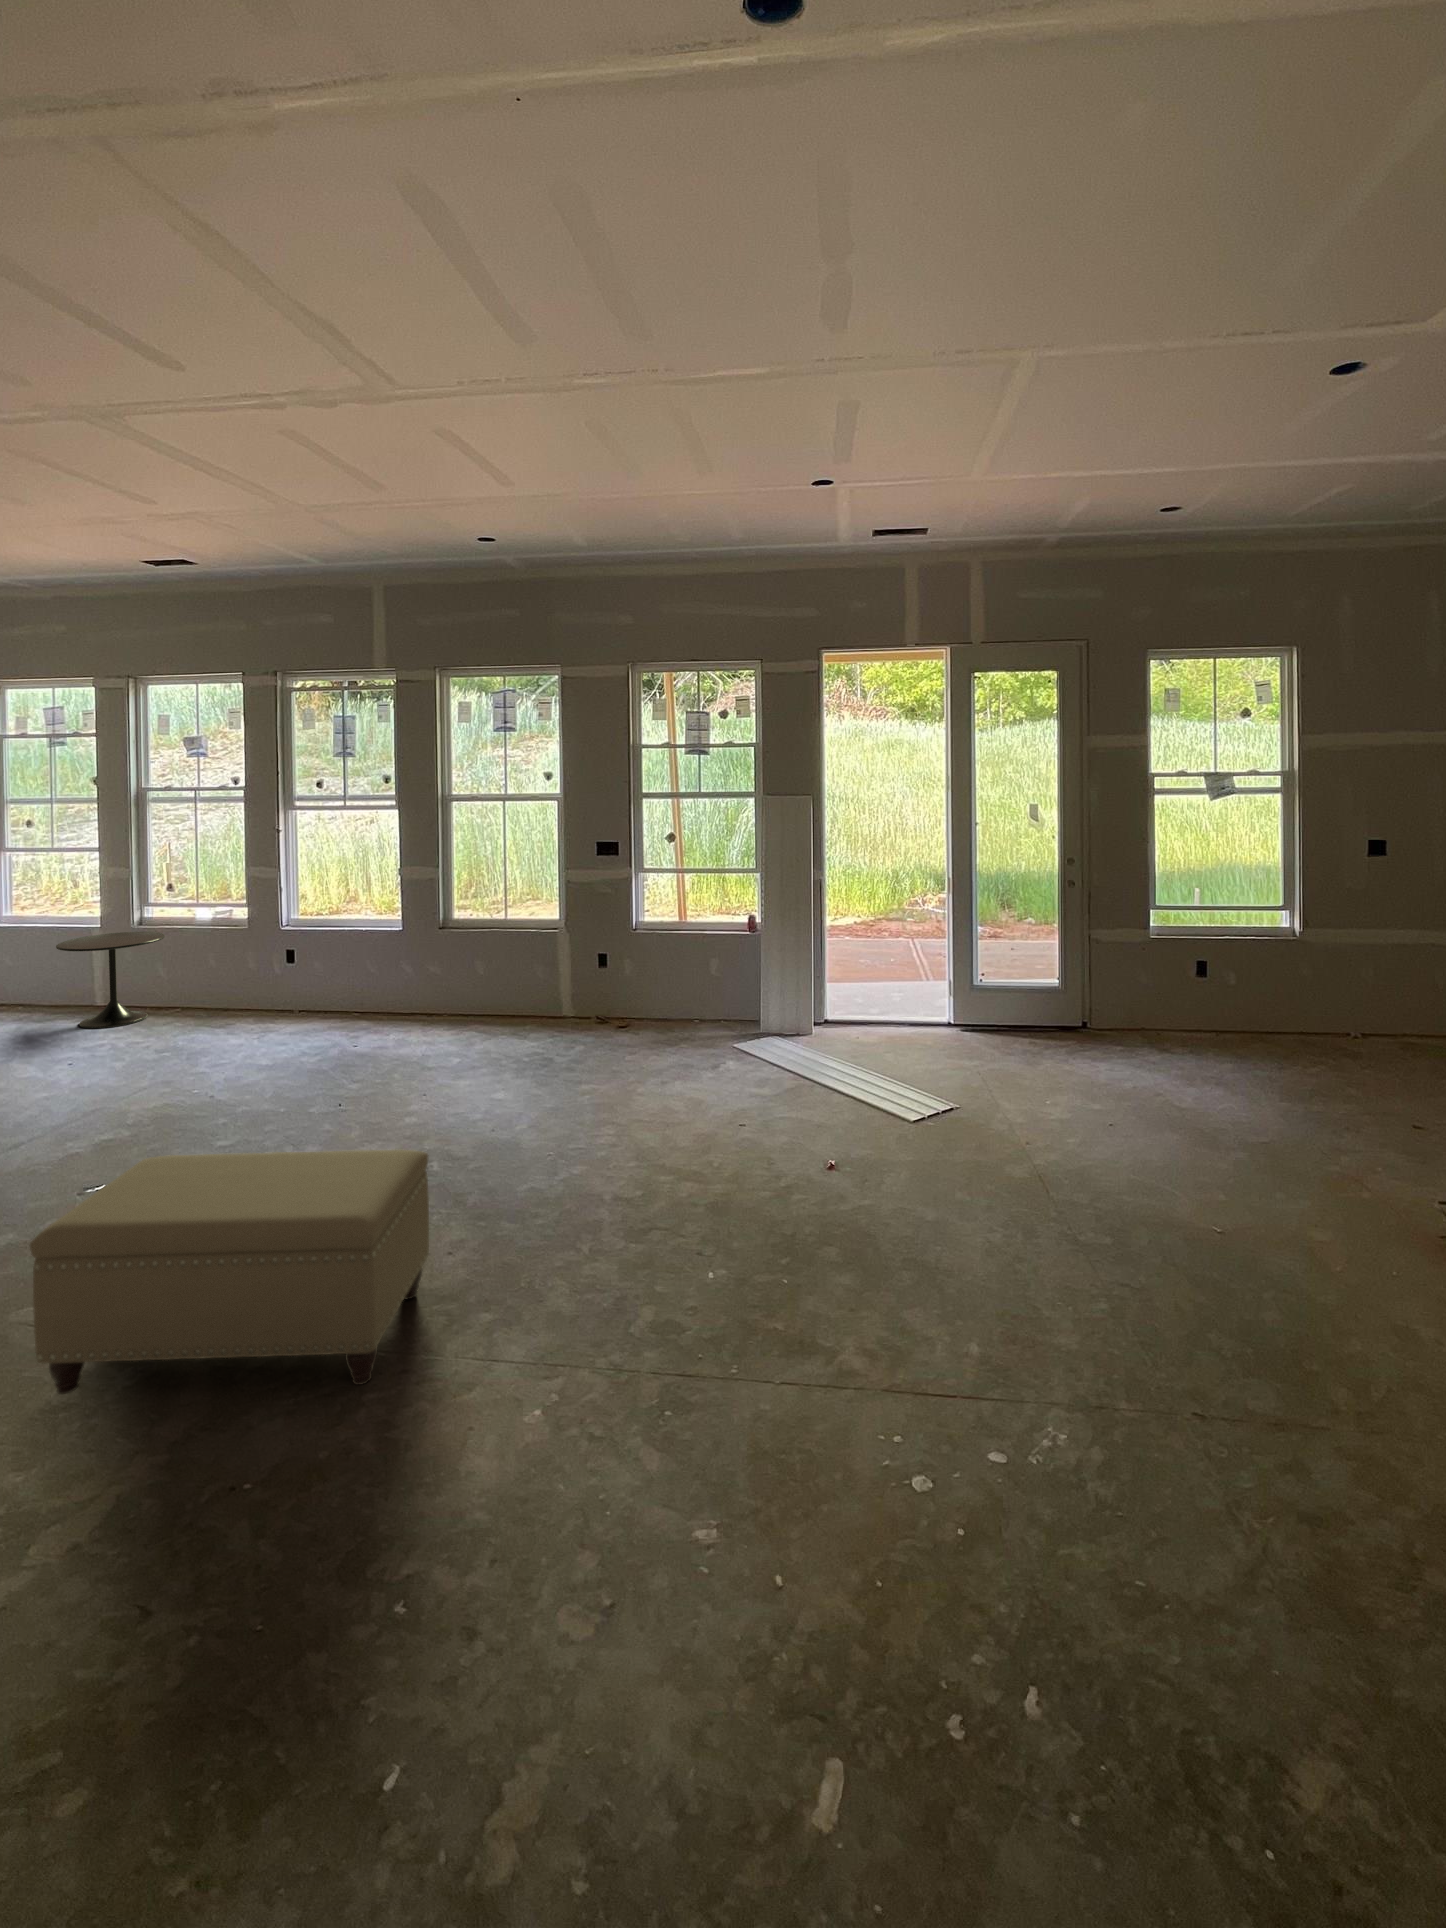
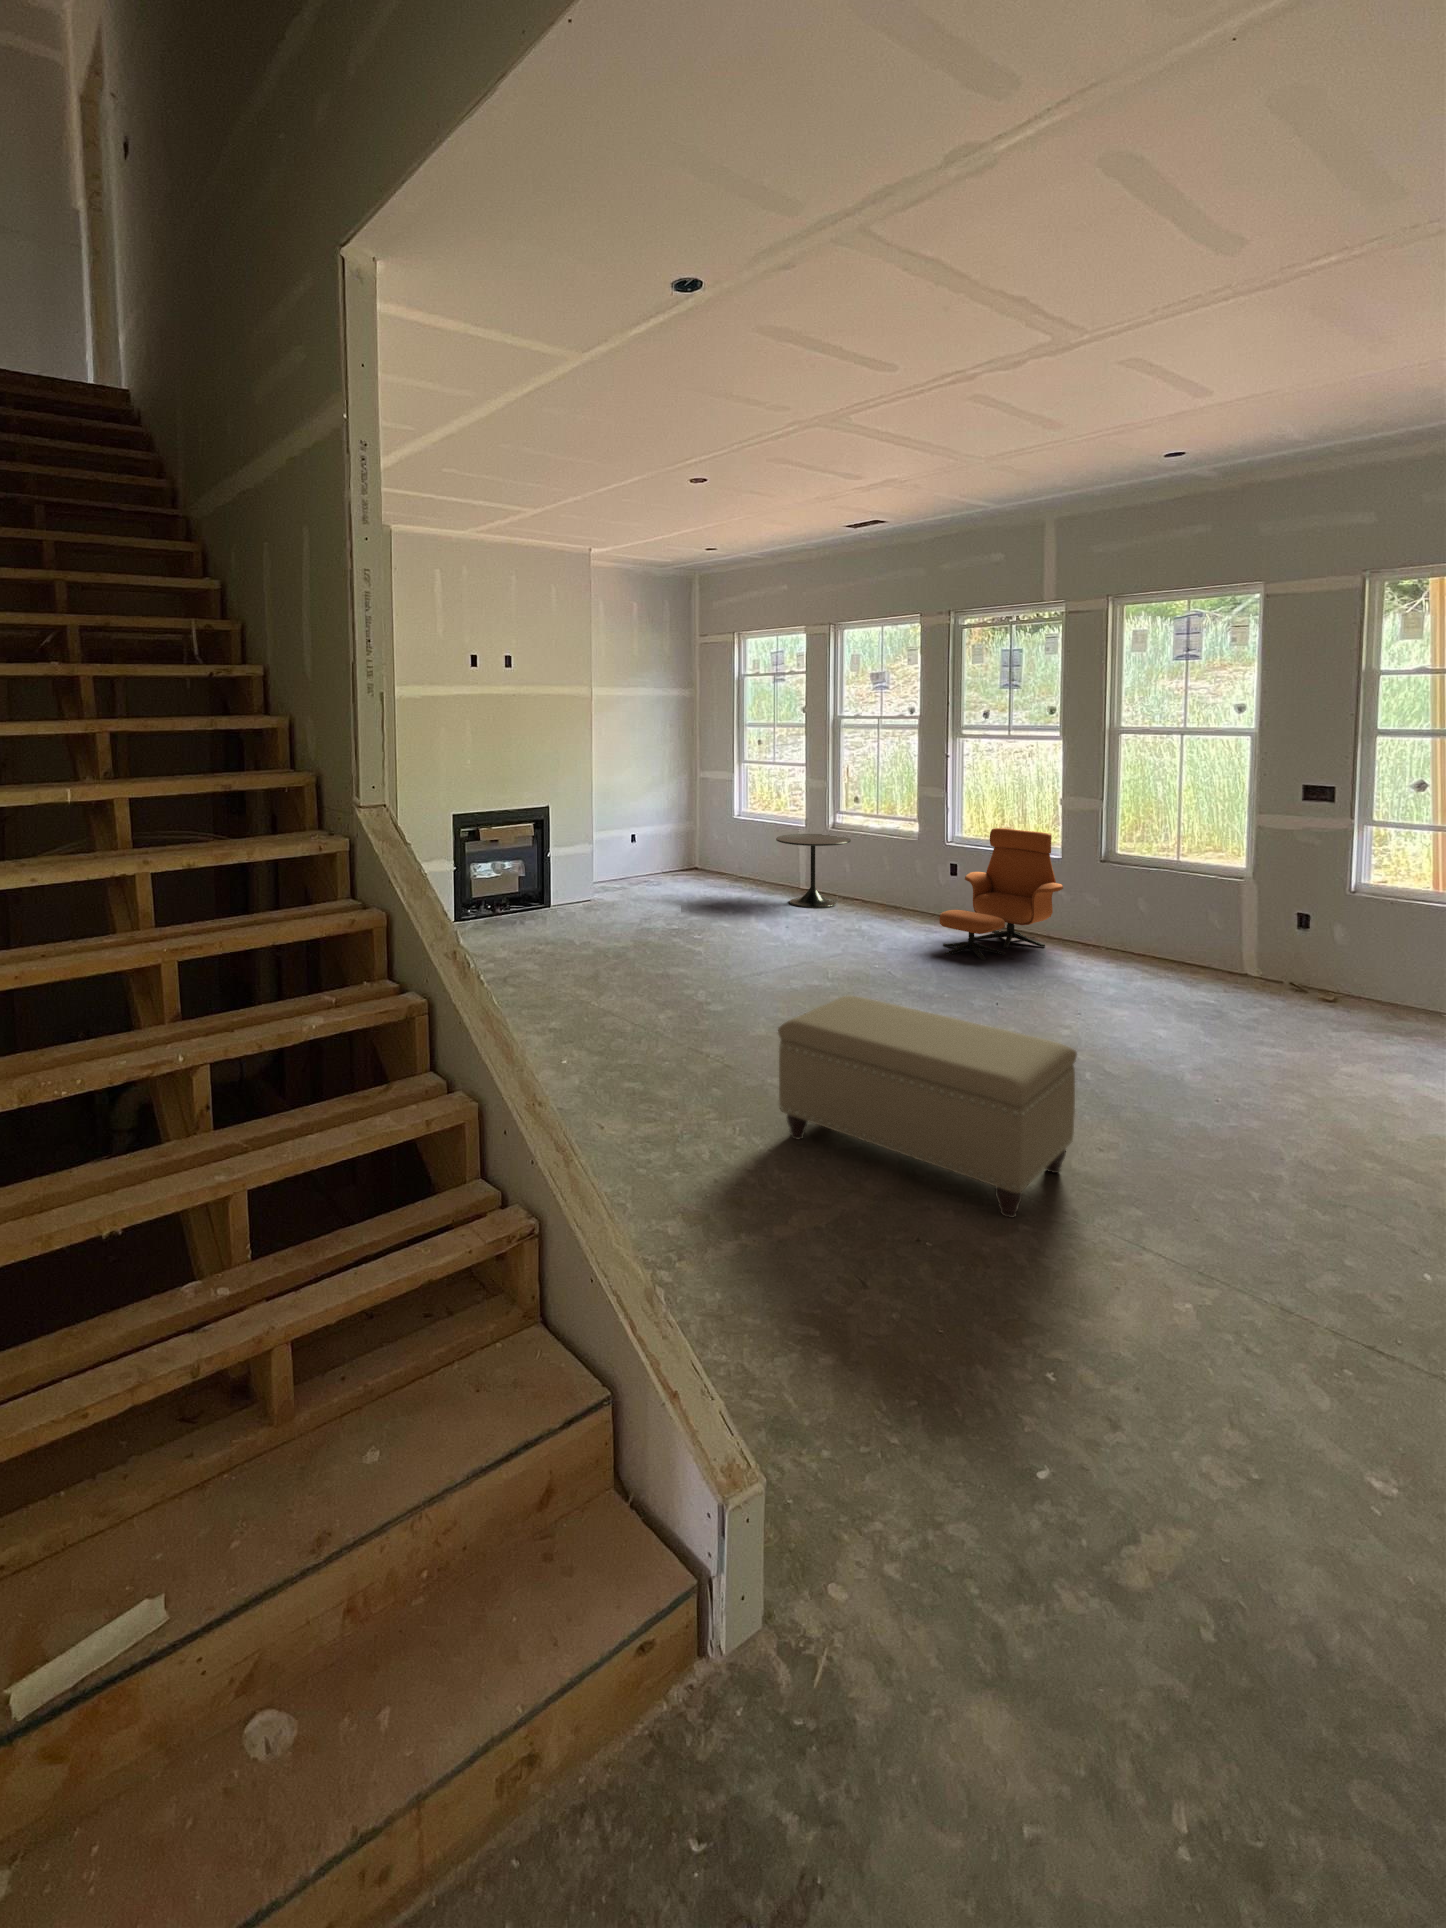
lounge chair: none [277,904,407,1055] -> present [939,828,1063,960]

